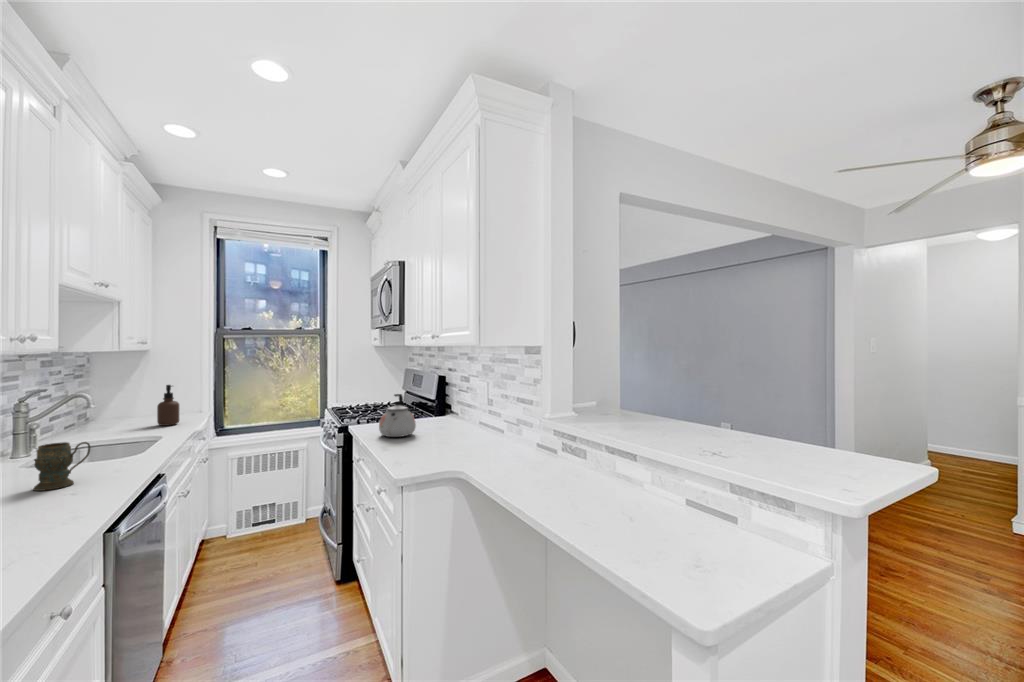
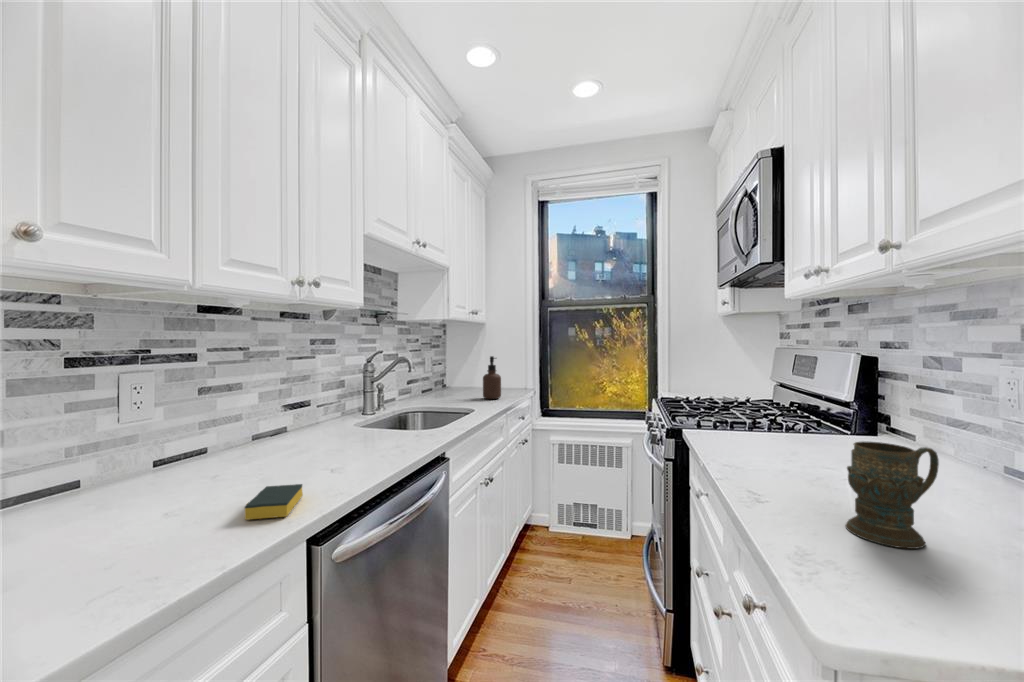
kettle: present [379,394,416,437] -> none [739,381,822,468]
mug: present [33,442,90,491] -> present [846,442,939,549]
sponge: none [35,500,82,527] -> present [245,484,303,520]

